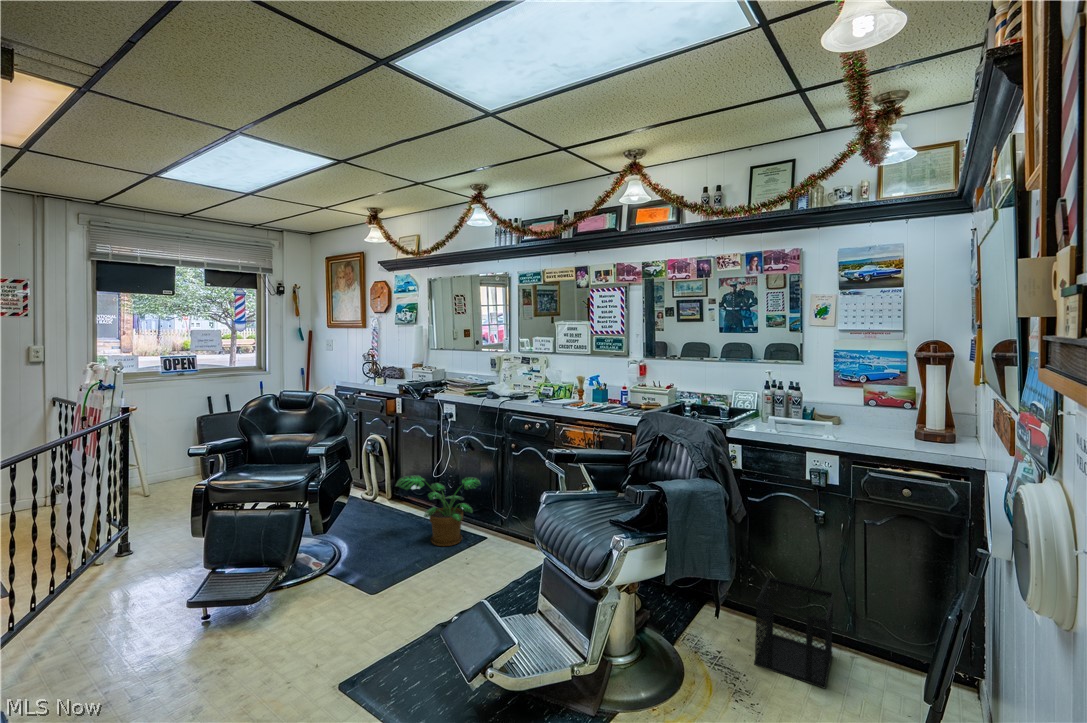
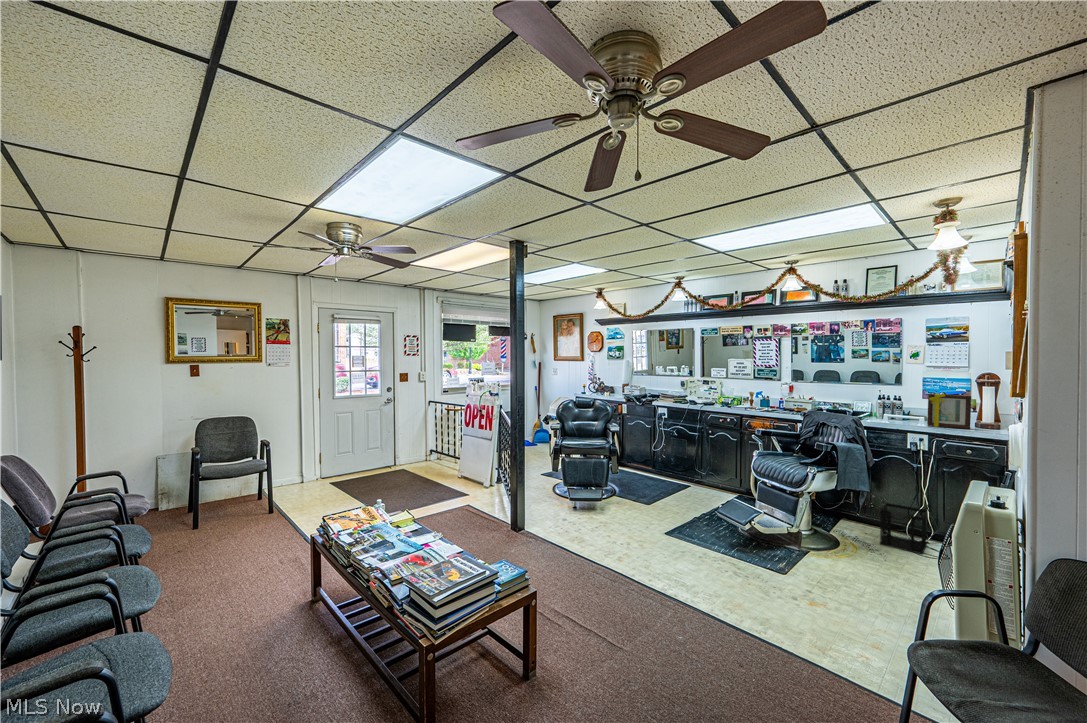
picture frame: none [838,378,912,443] -> present [927,393,971,429]
potted plant: present [396,475,481,546] -> none [637,450,687,492]

